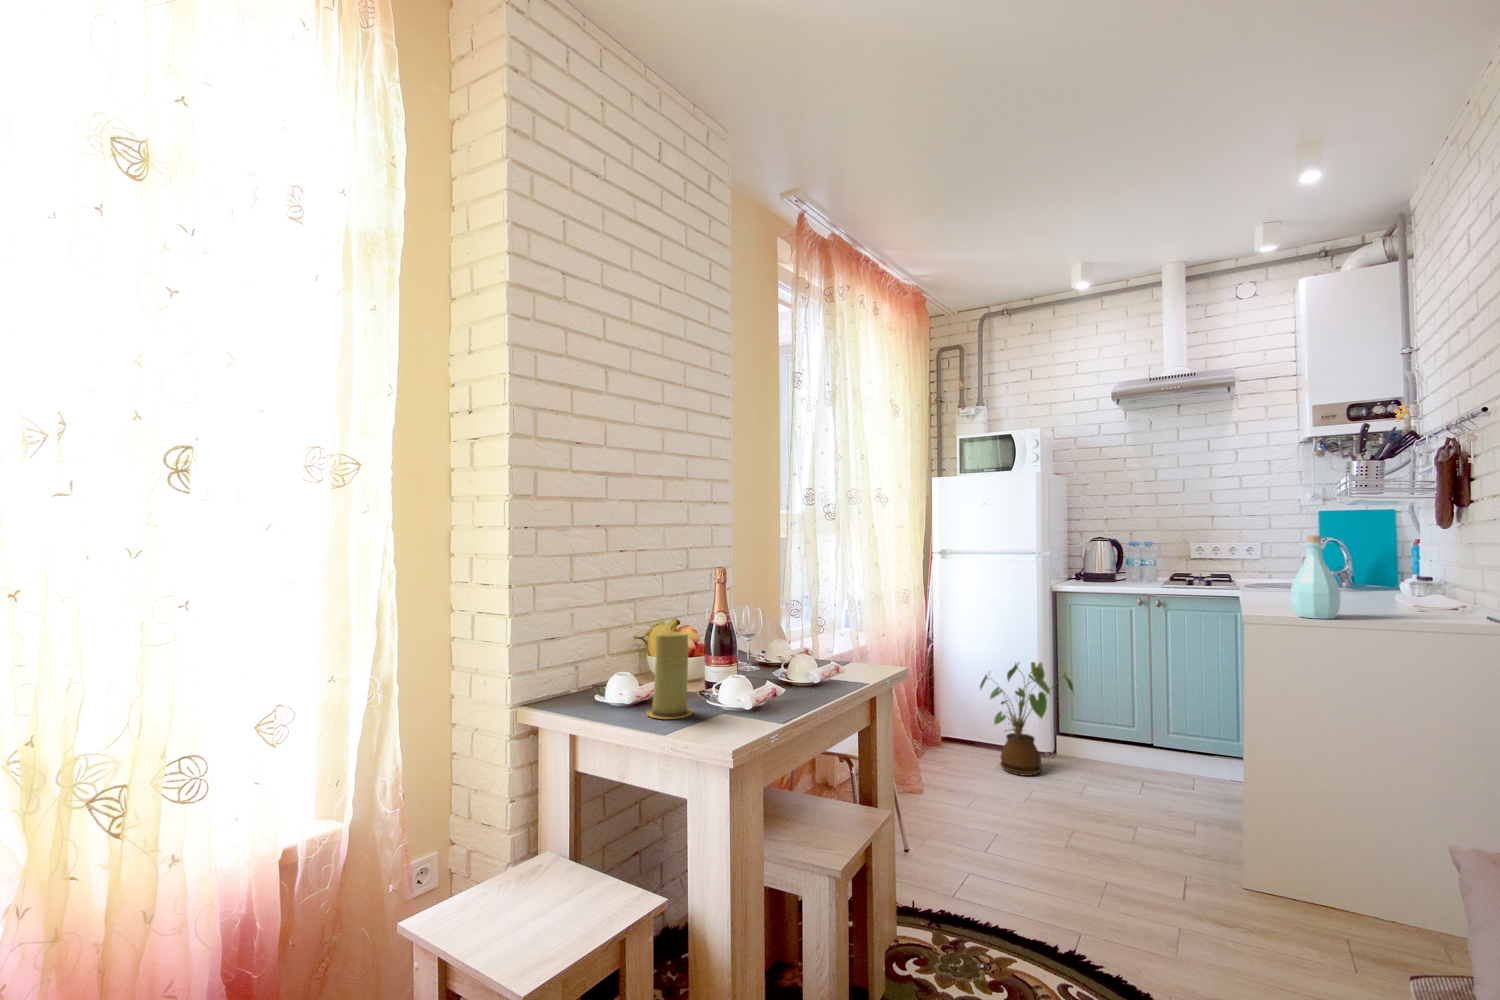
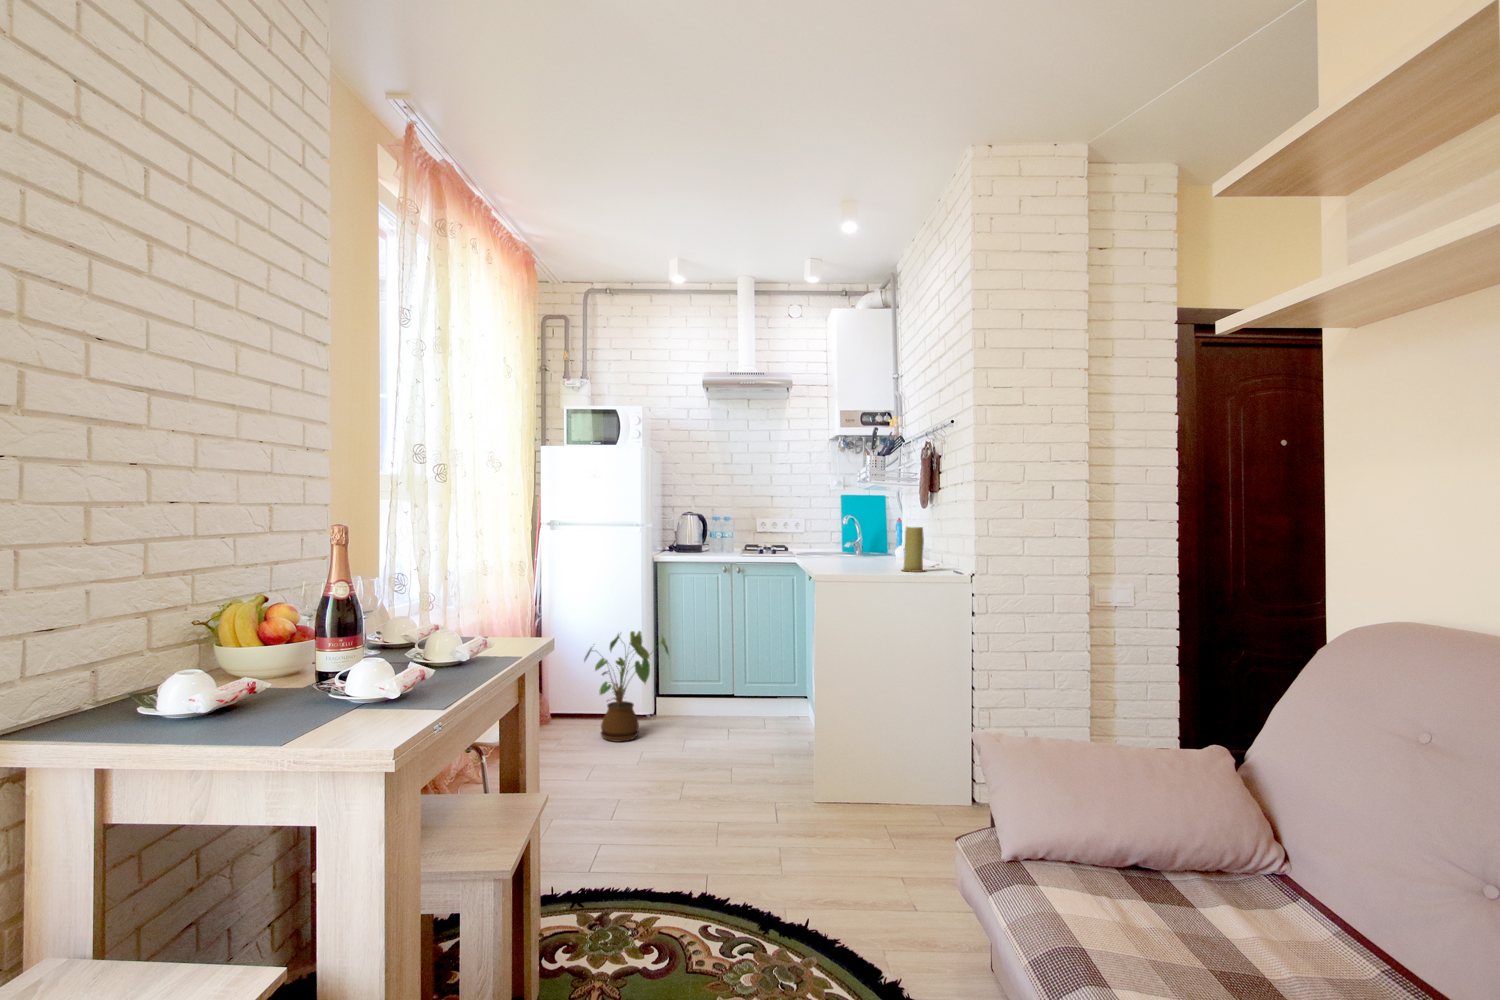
bottle: present [1291,535,1340,619] -> none [855,508,886,574]
candle: present [647,631,693,719] -> present [902,527,925,572]

